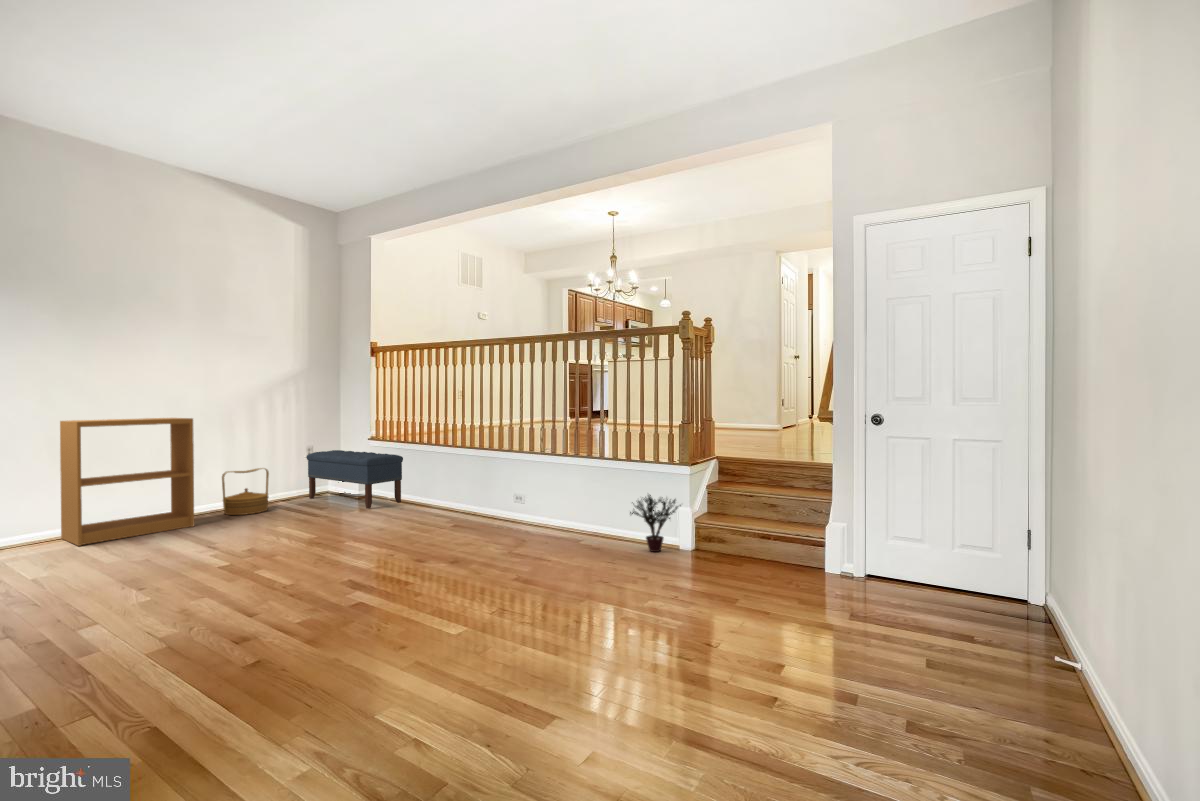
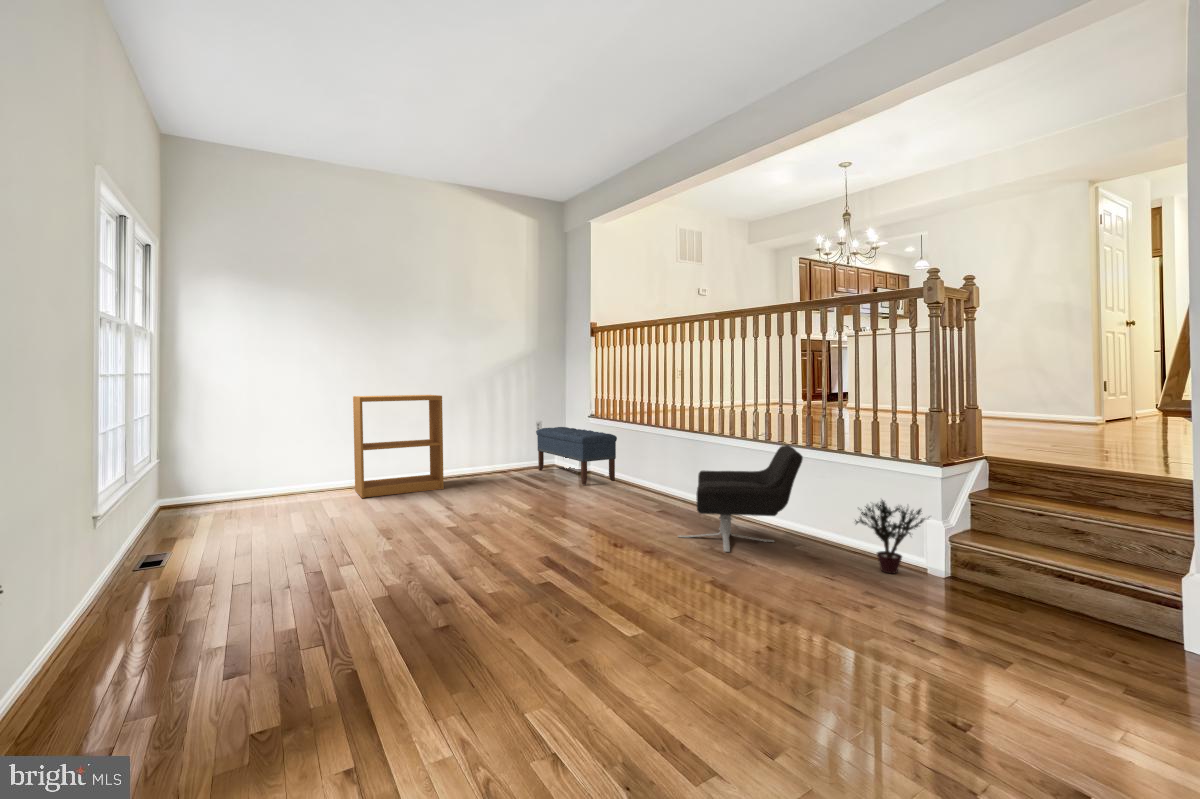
lounge chair: none [480,455,588,552] -> present [678,445,803,552]
woven basket: present [222,468,269,515] -> none [467,441,504,482]

